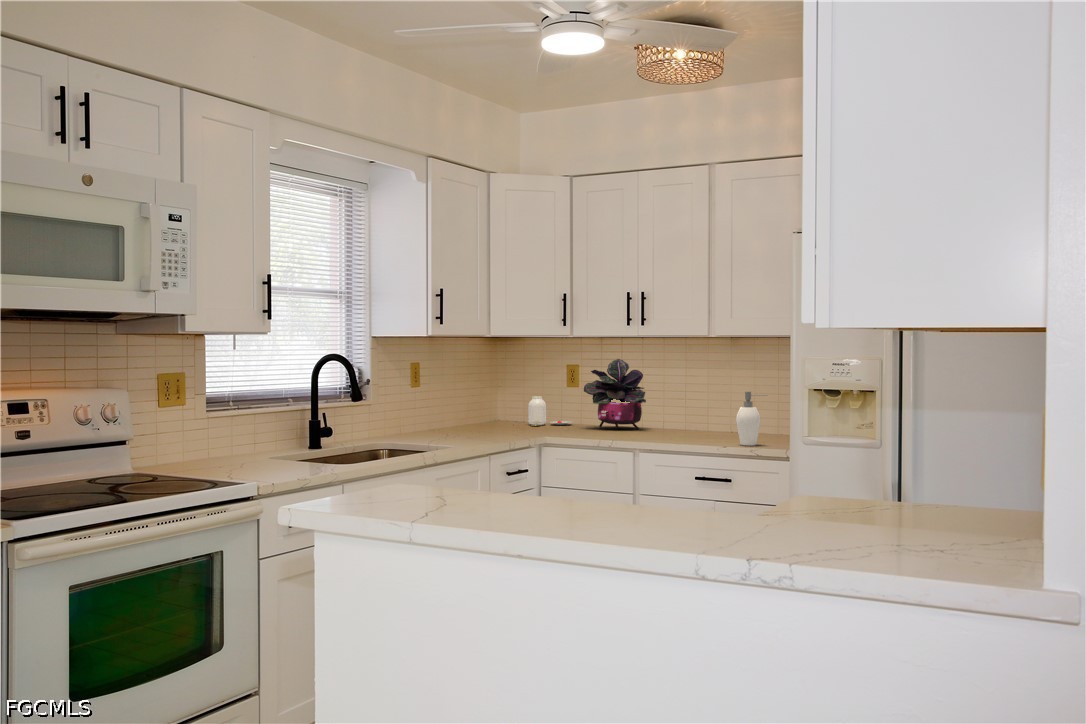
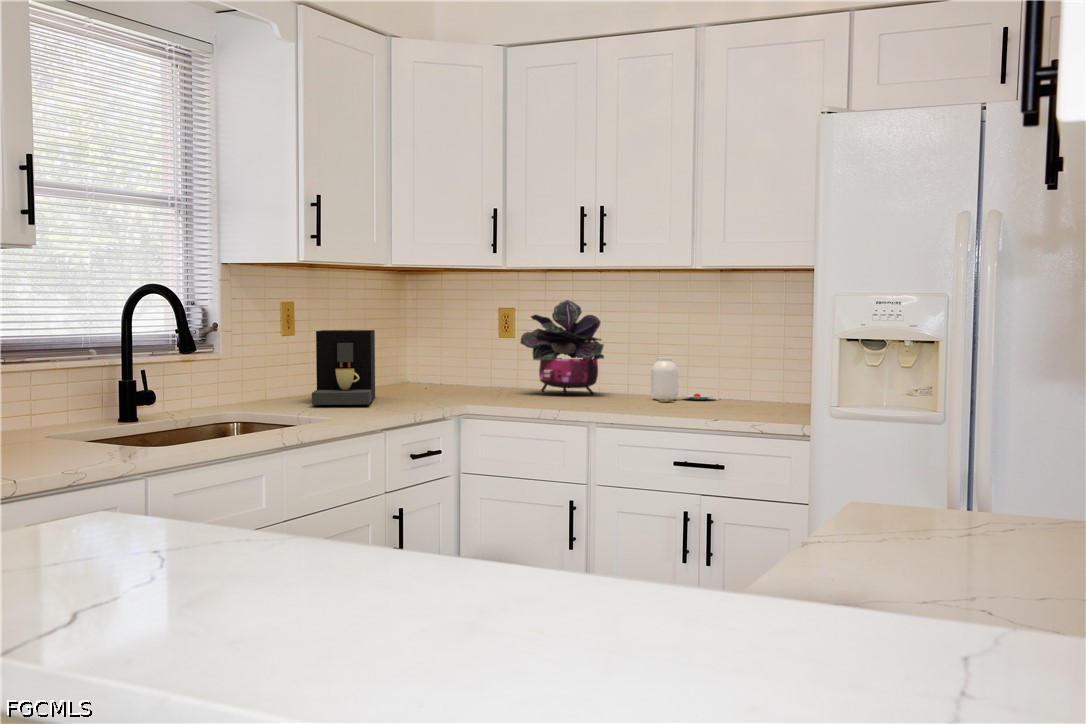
coffee maker: none [435,382,478,437] -> present [312,330,375,405]
soap dispenser: present [736,392,767,446] -> none [731,343,775,418]
jar: present [528,396,572,426] -> present [651,357,716,402]

